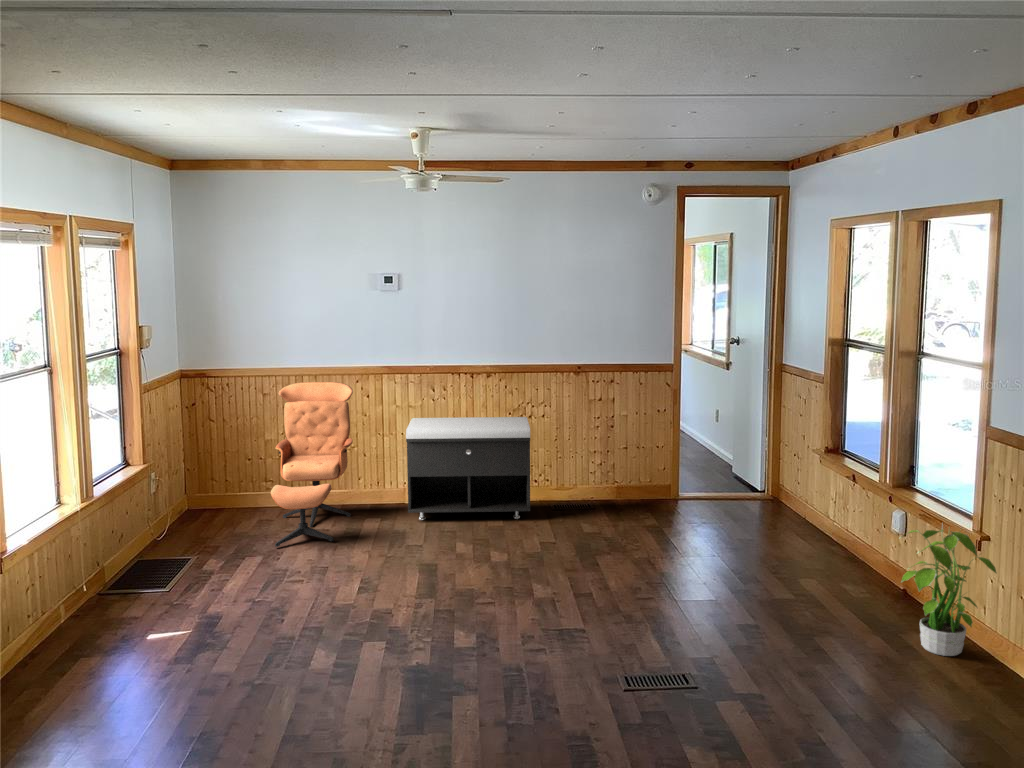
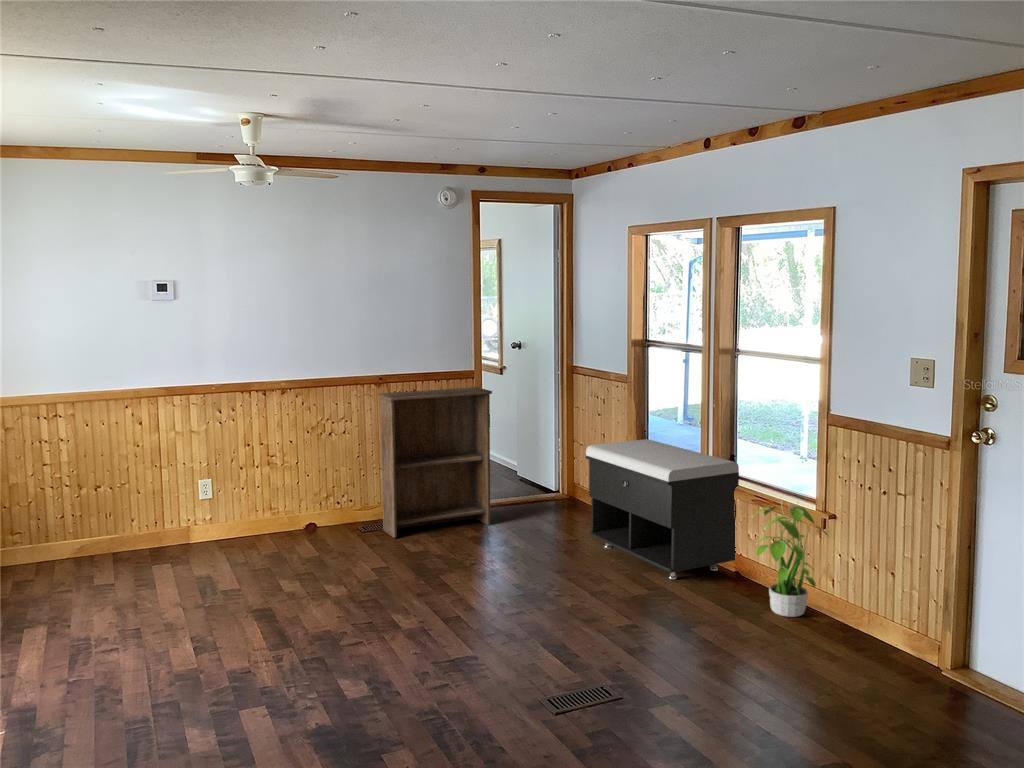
bookshelf: none [569,381,679,518] -> present [378,387,492,538]
lounge chair: present [271,382,353,547] -> none [28,408,133,612]
storage bench: present [406,417,530,520] -> present [586,439,739,579]

